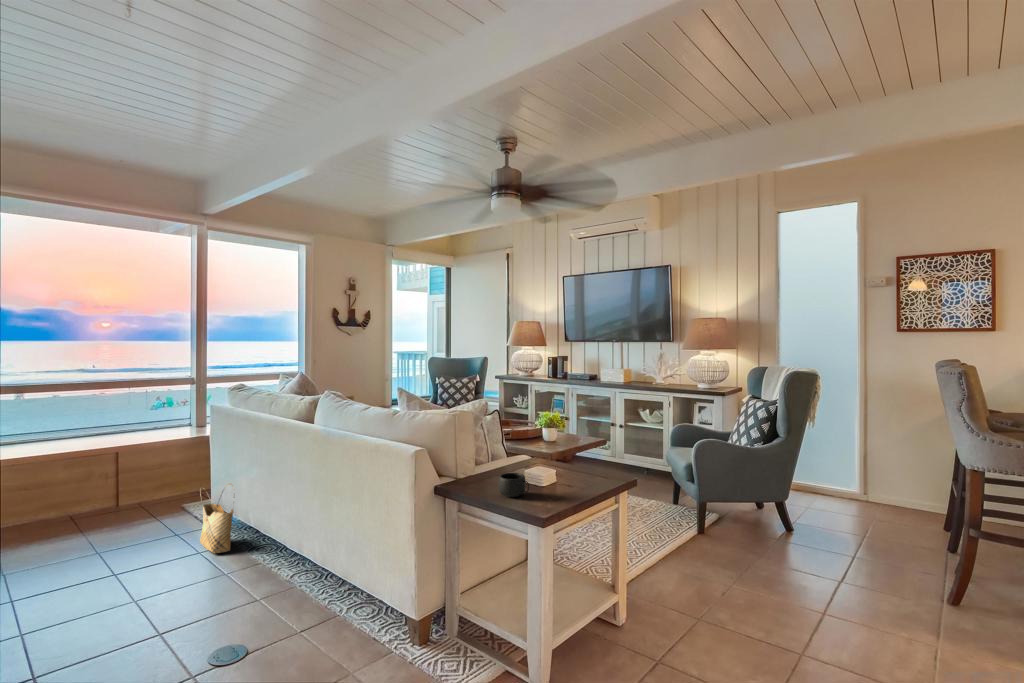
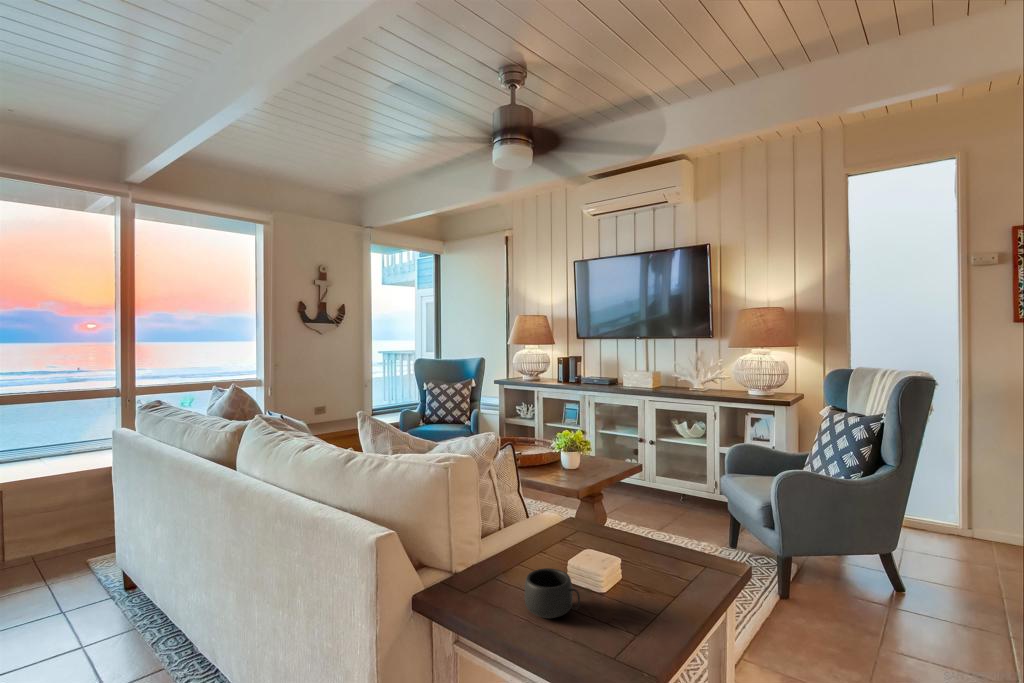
woven basket: present [200,484,233,553] -> none [83,544,135,650]

